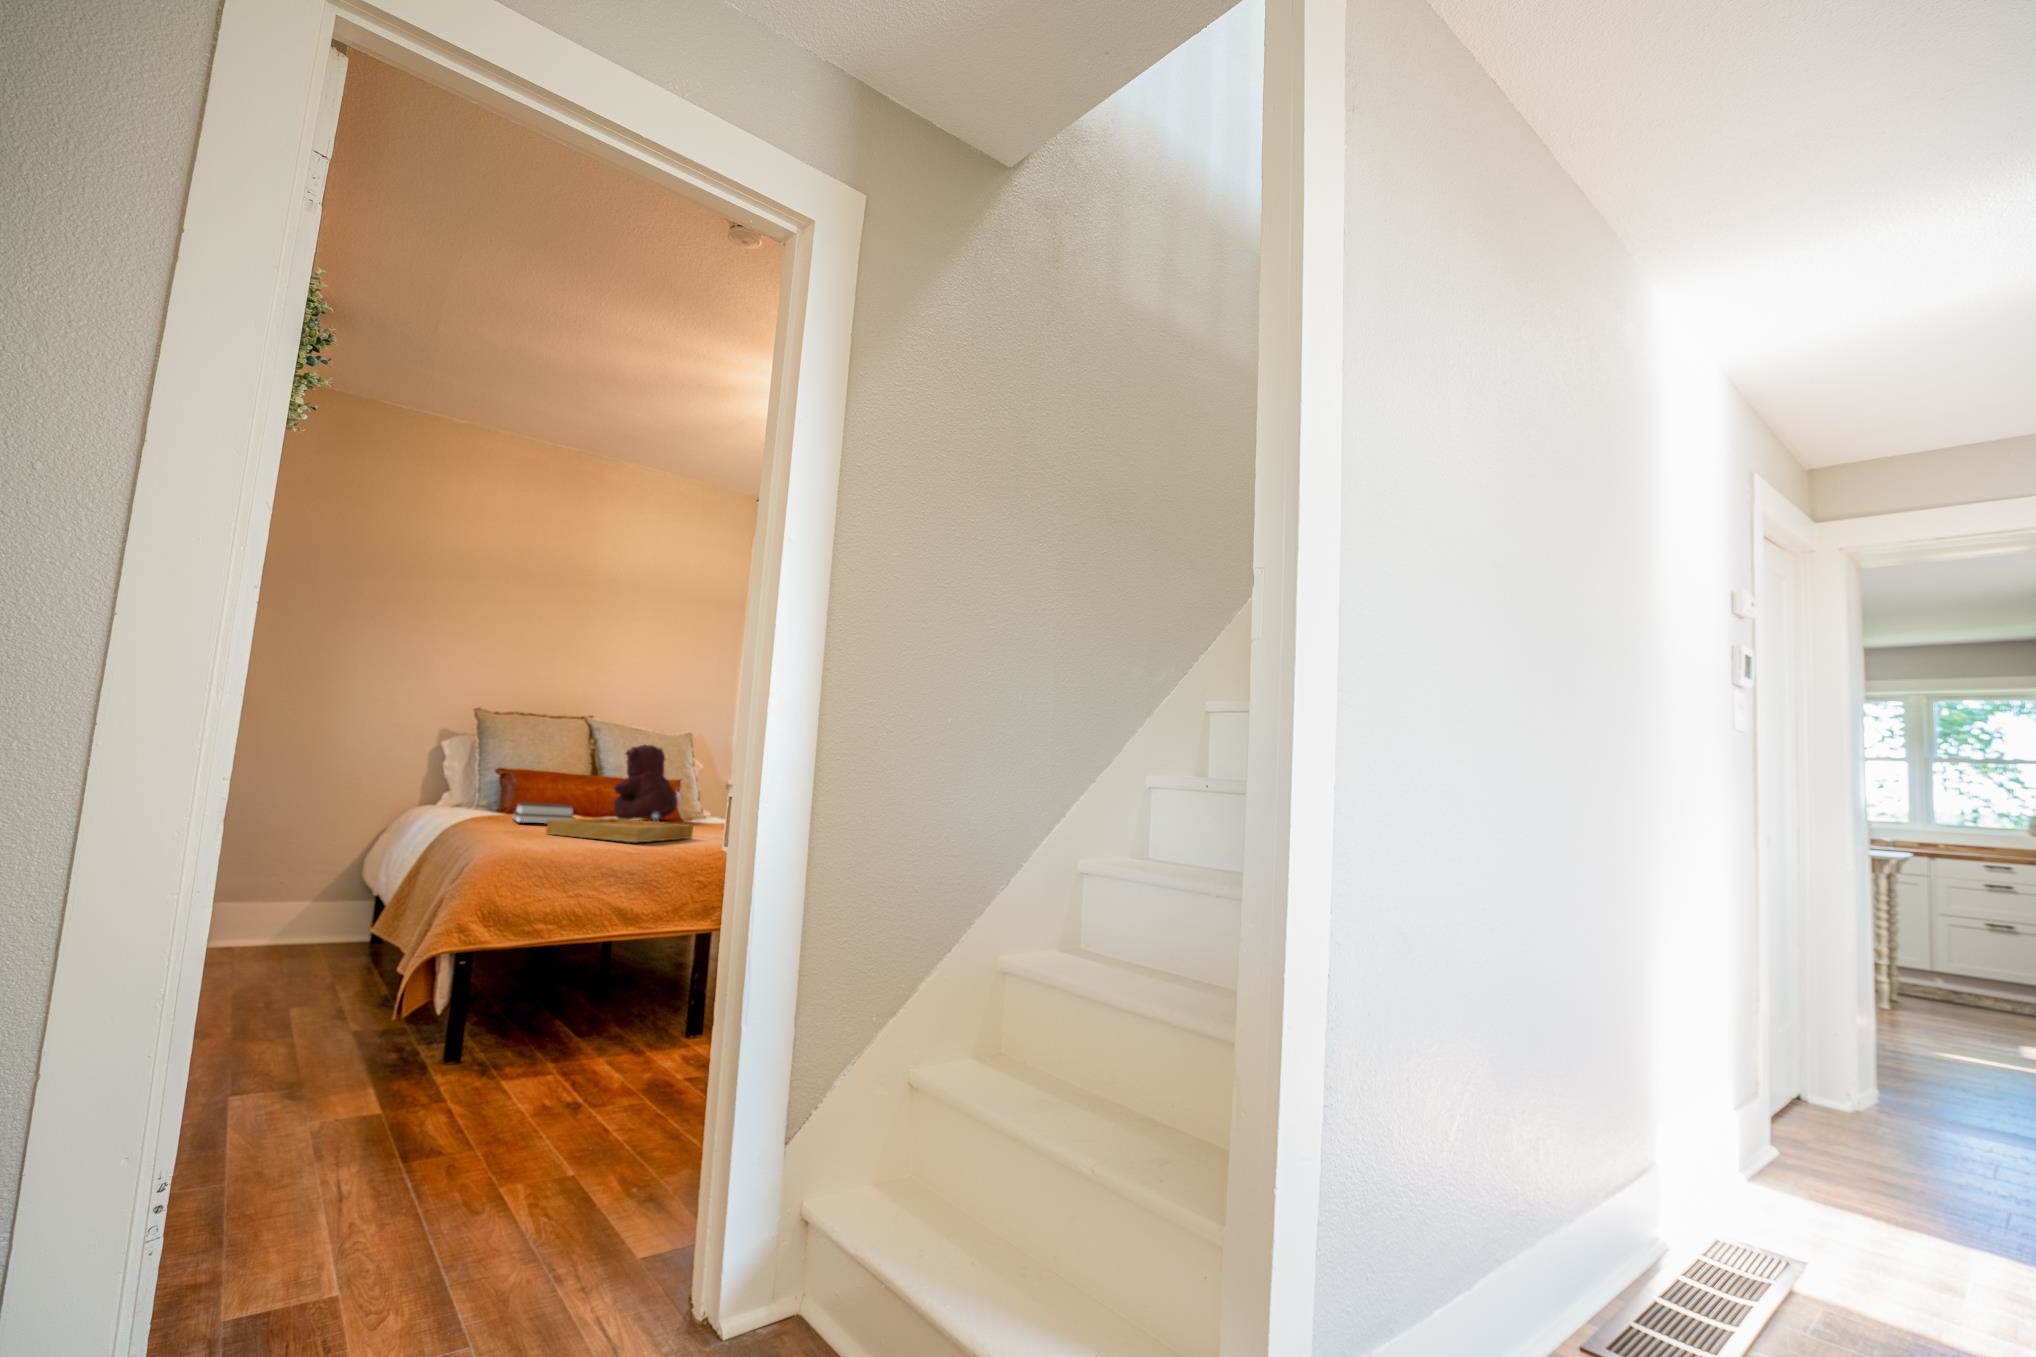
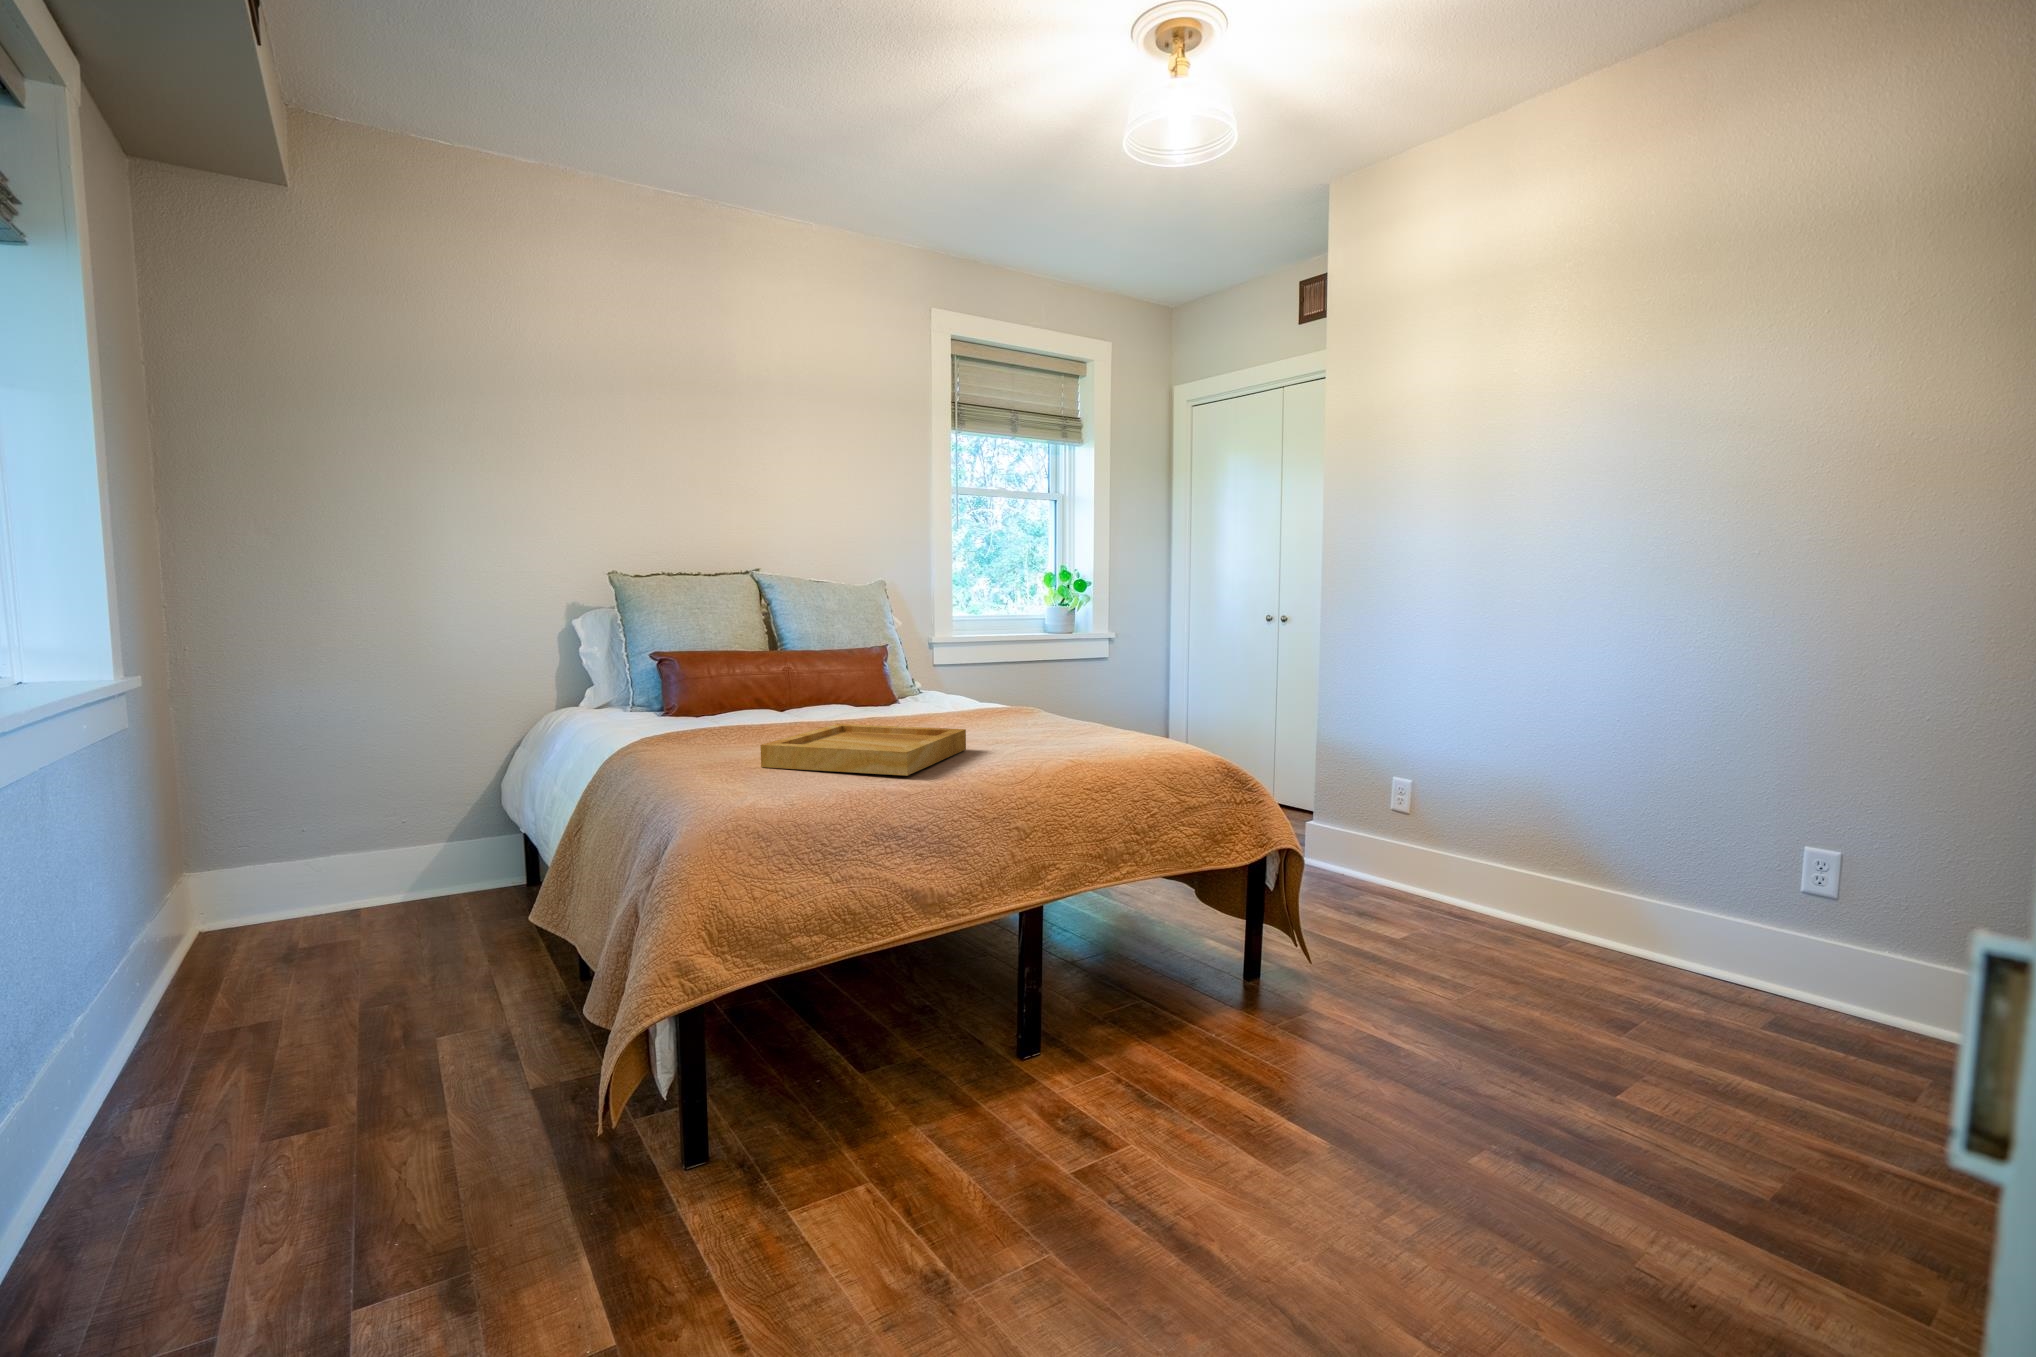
teddy bear: present [614,745,677,822] -> none [816,604,902,715]
hardback book: present [513,802,575,824] -> none [690,703,786,742]

